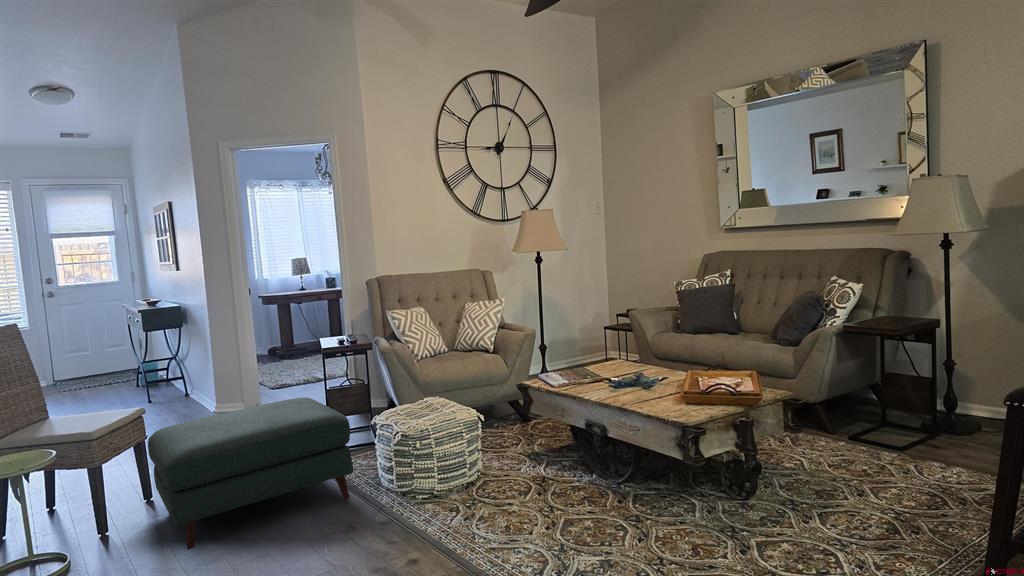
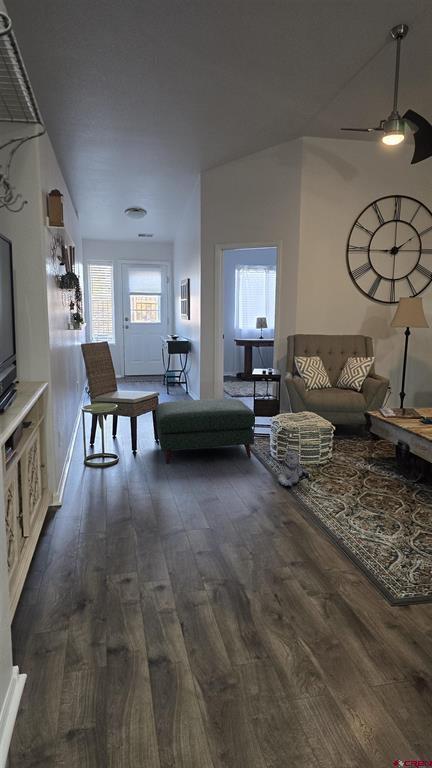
plush toy: none [411,473,462,541] -> present [278,450,309,486]

